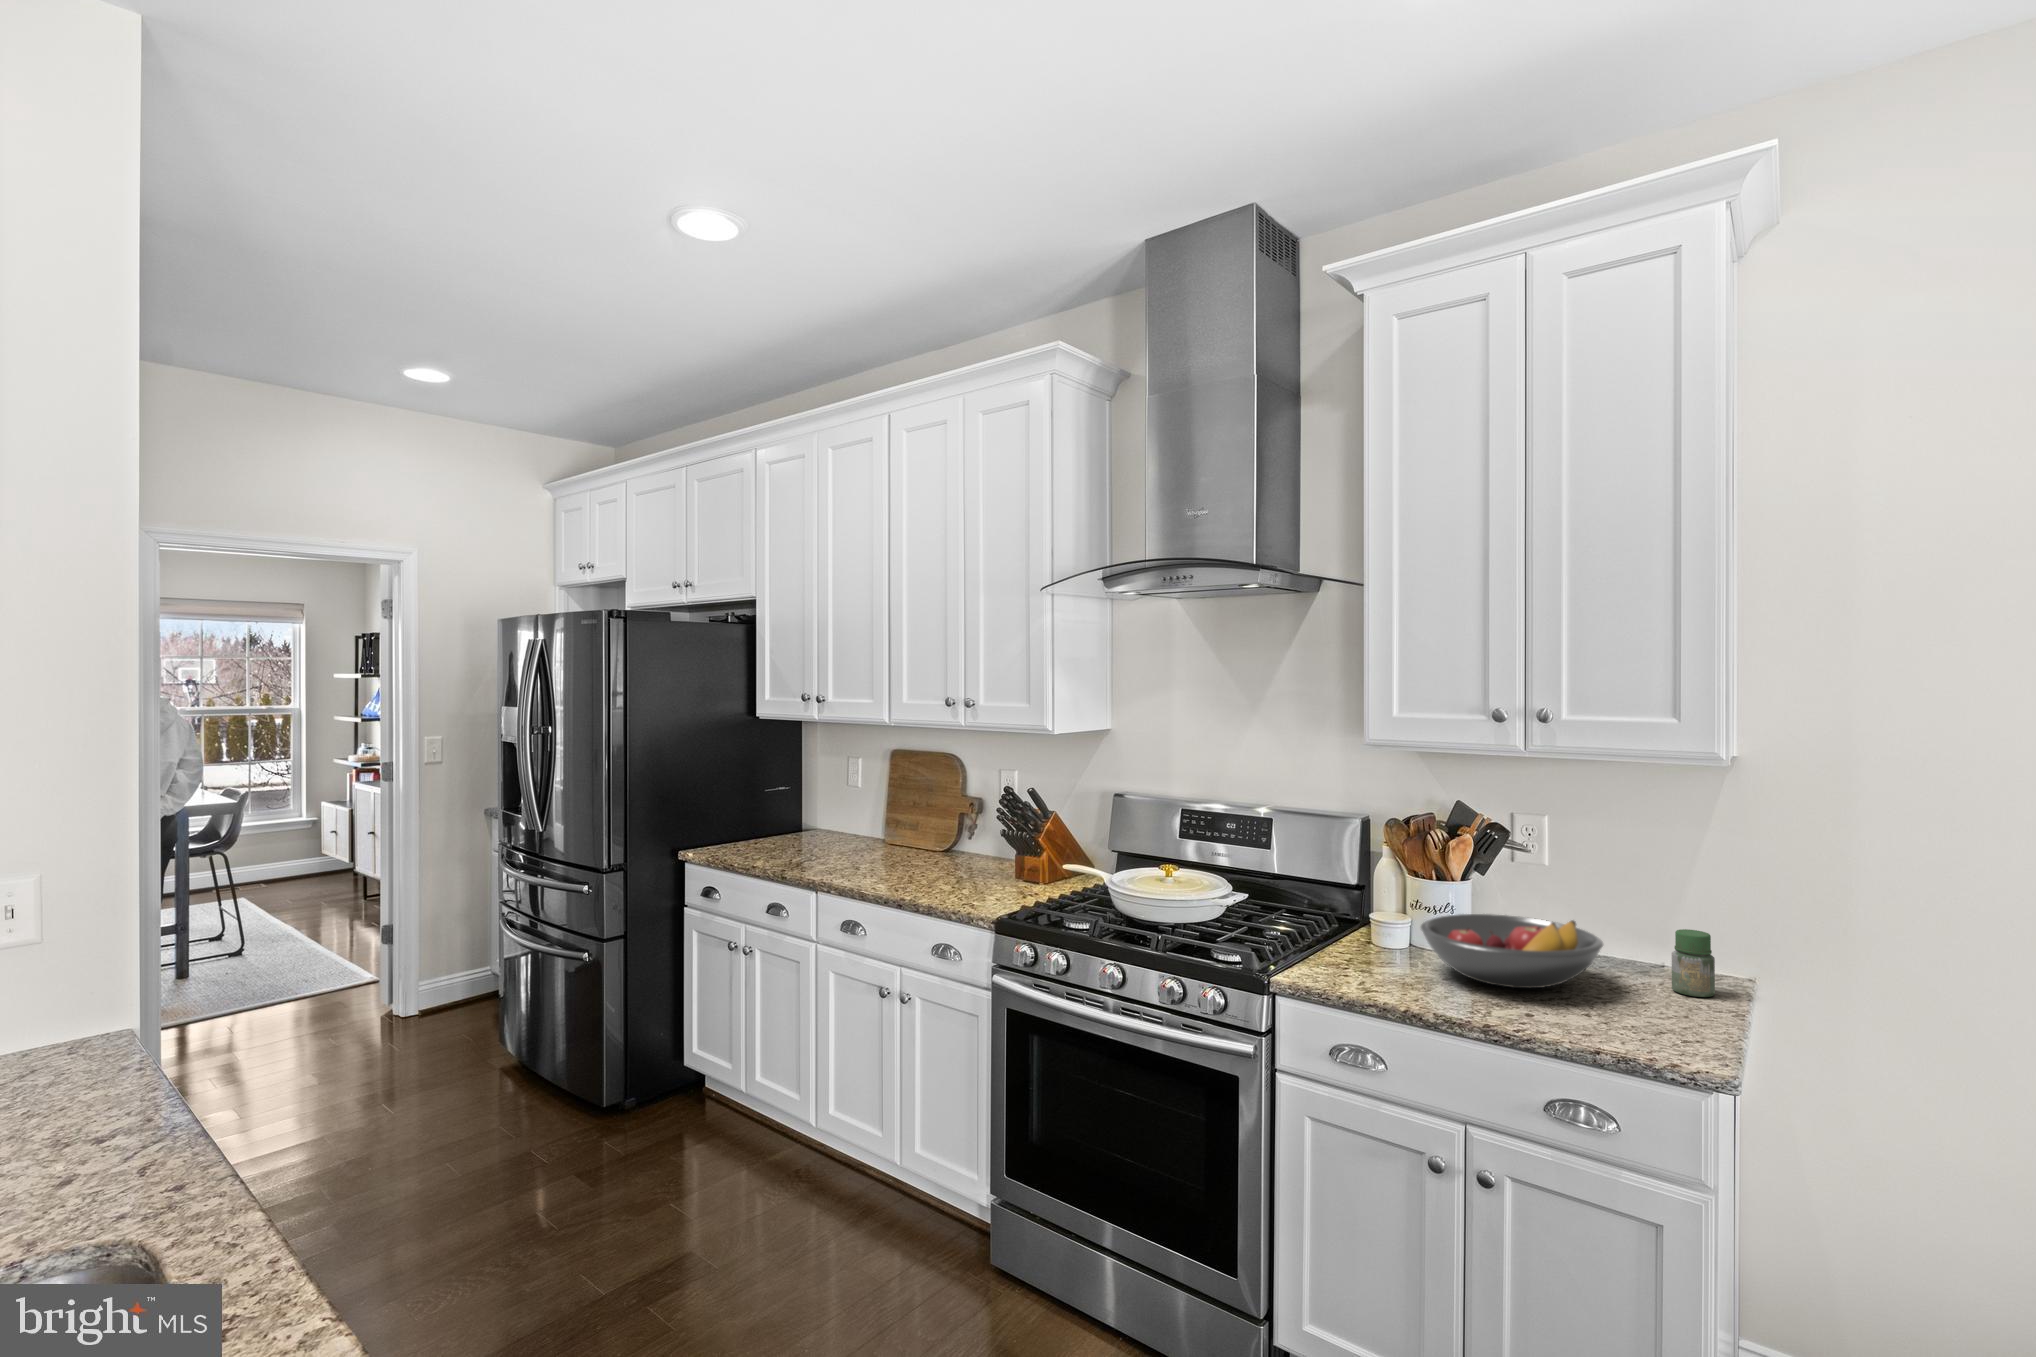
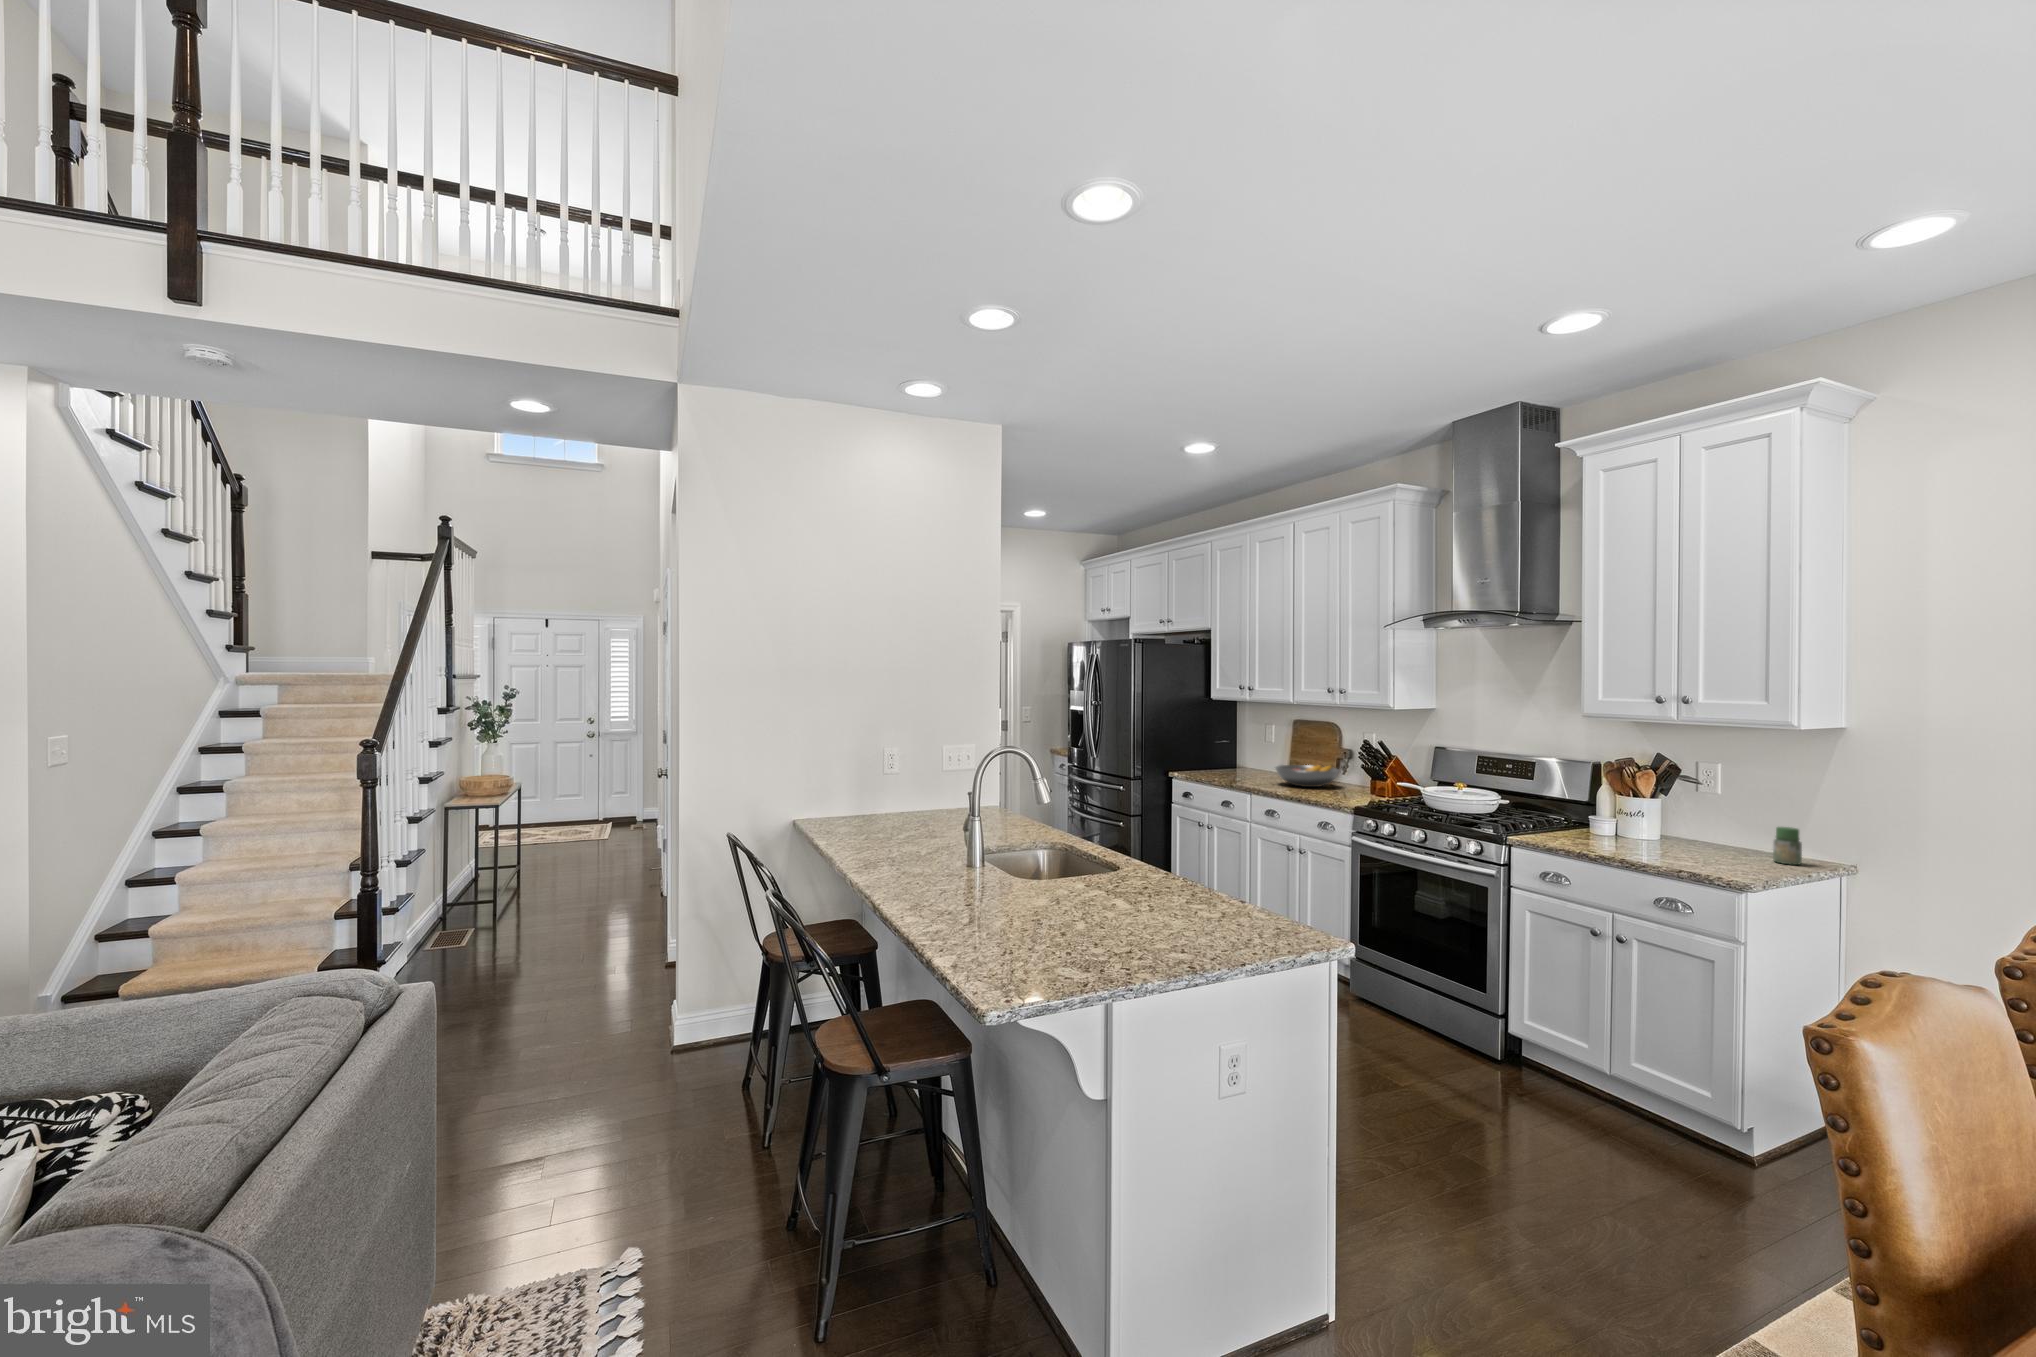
fruit bowl: present [1421,914,1604,988] -> present [1276,765,1339,787]

